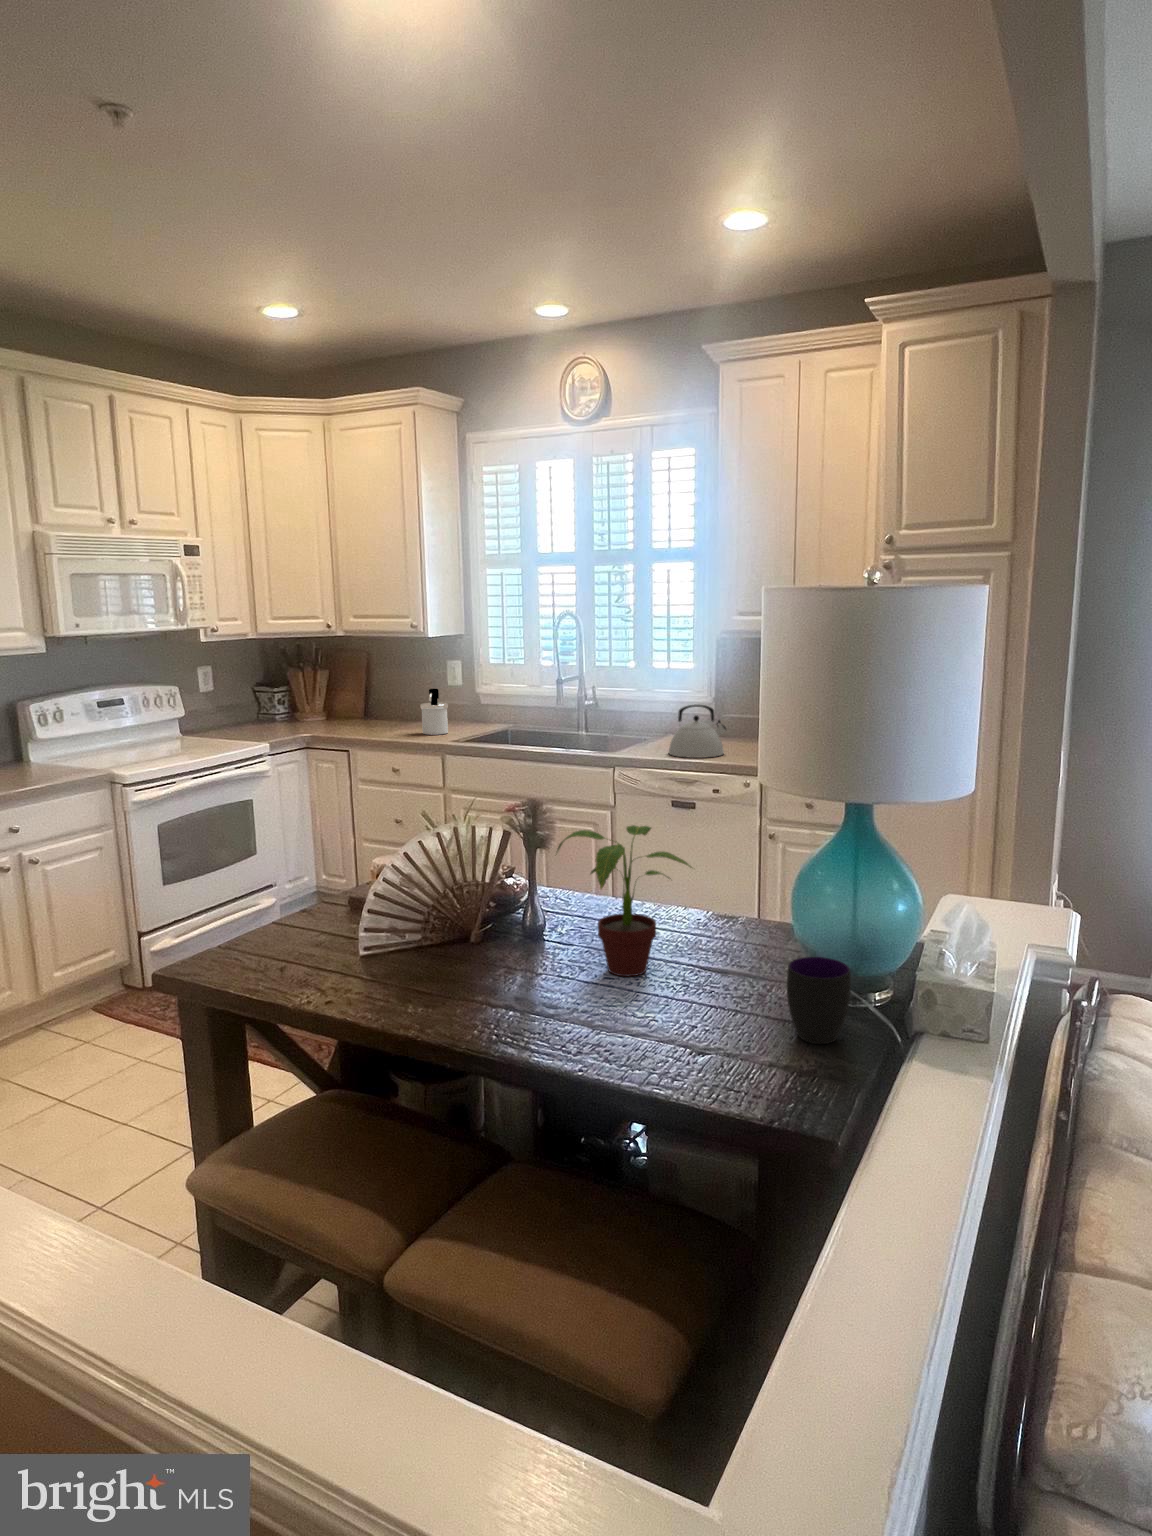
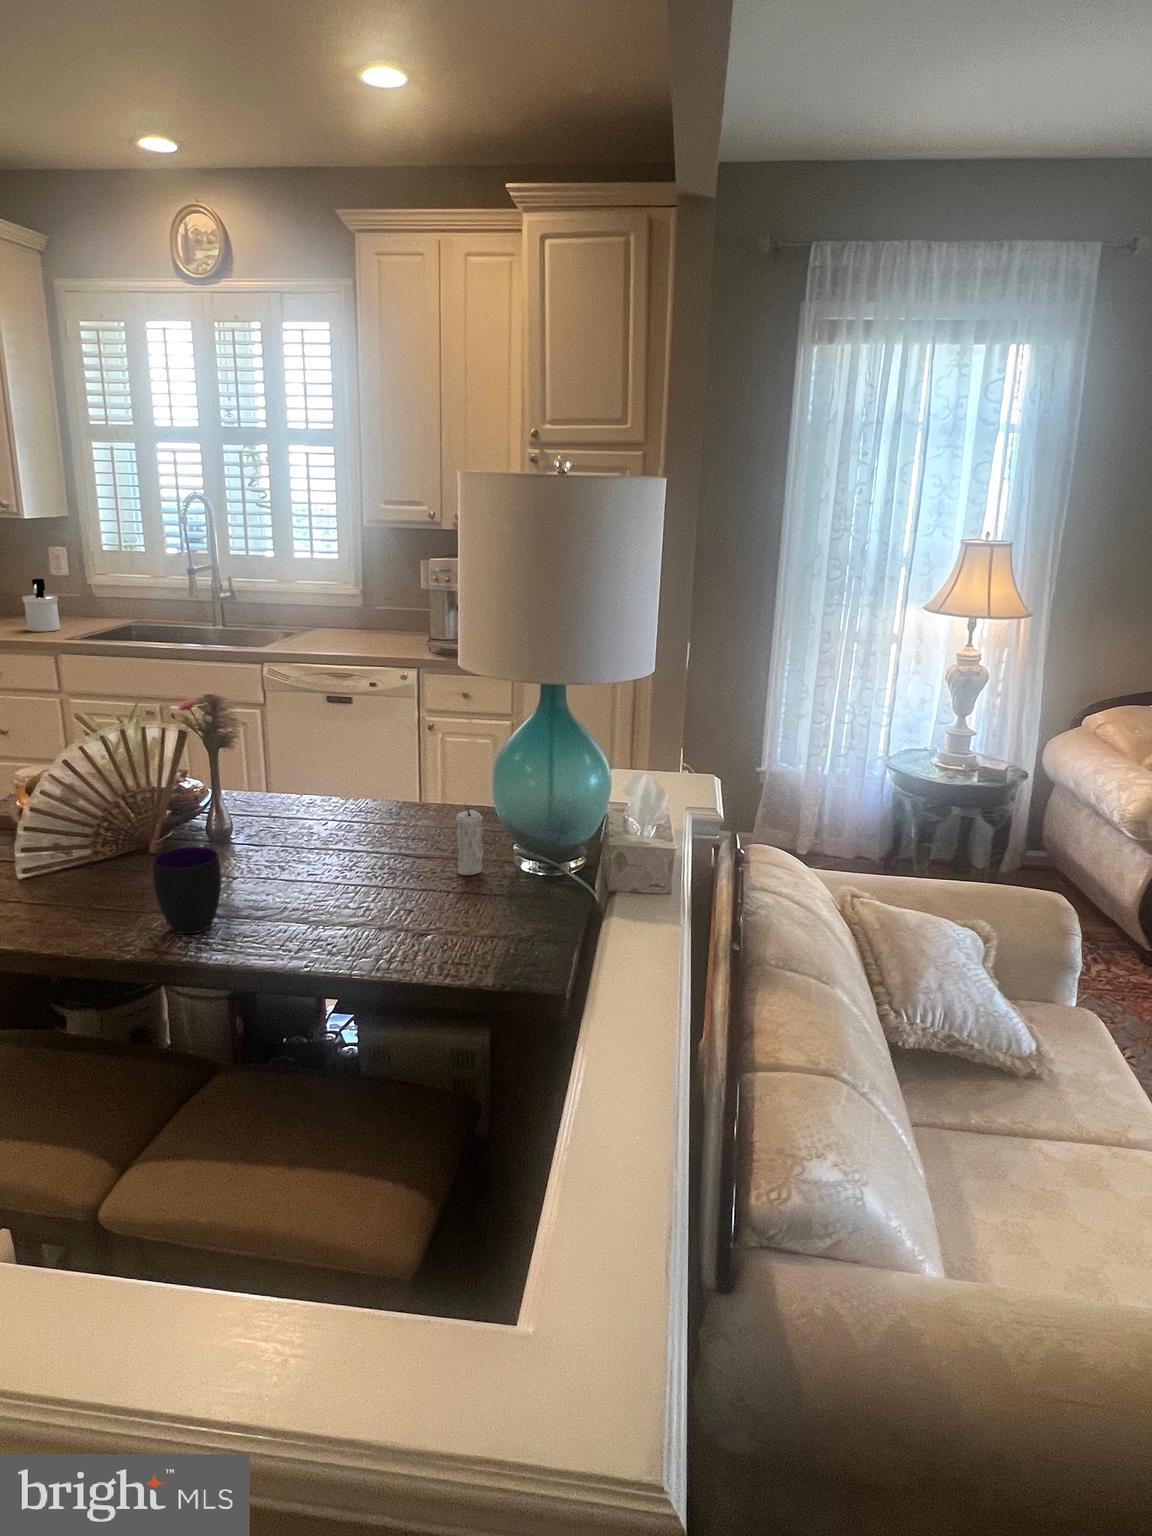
kettle: present [669,705,726,758] -> none [320,596,379,651]
potted plant: present [557,825,692,976] -> none [245,717,396,871]
candle: none [751,917,780,996] -> present [456,804,484,875]
cup: present [787,957,851,1044] -> present [152,847,221,934]

